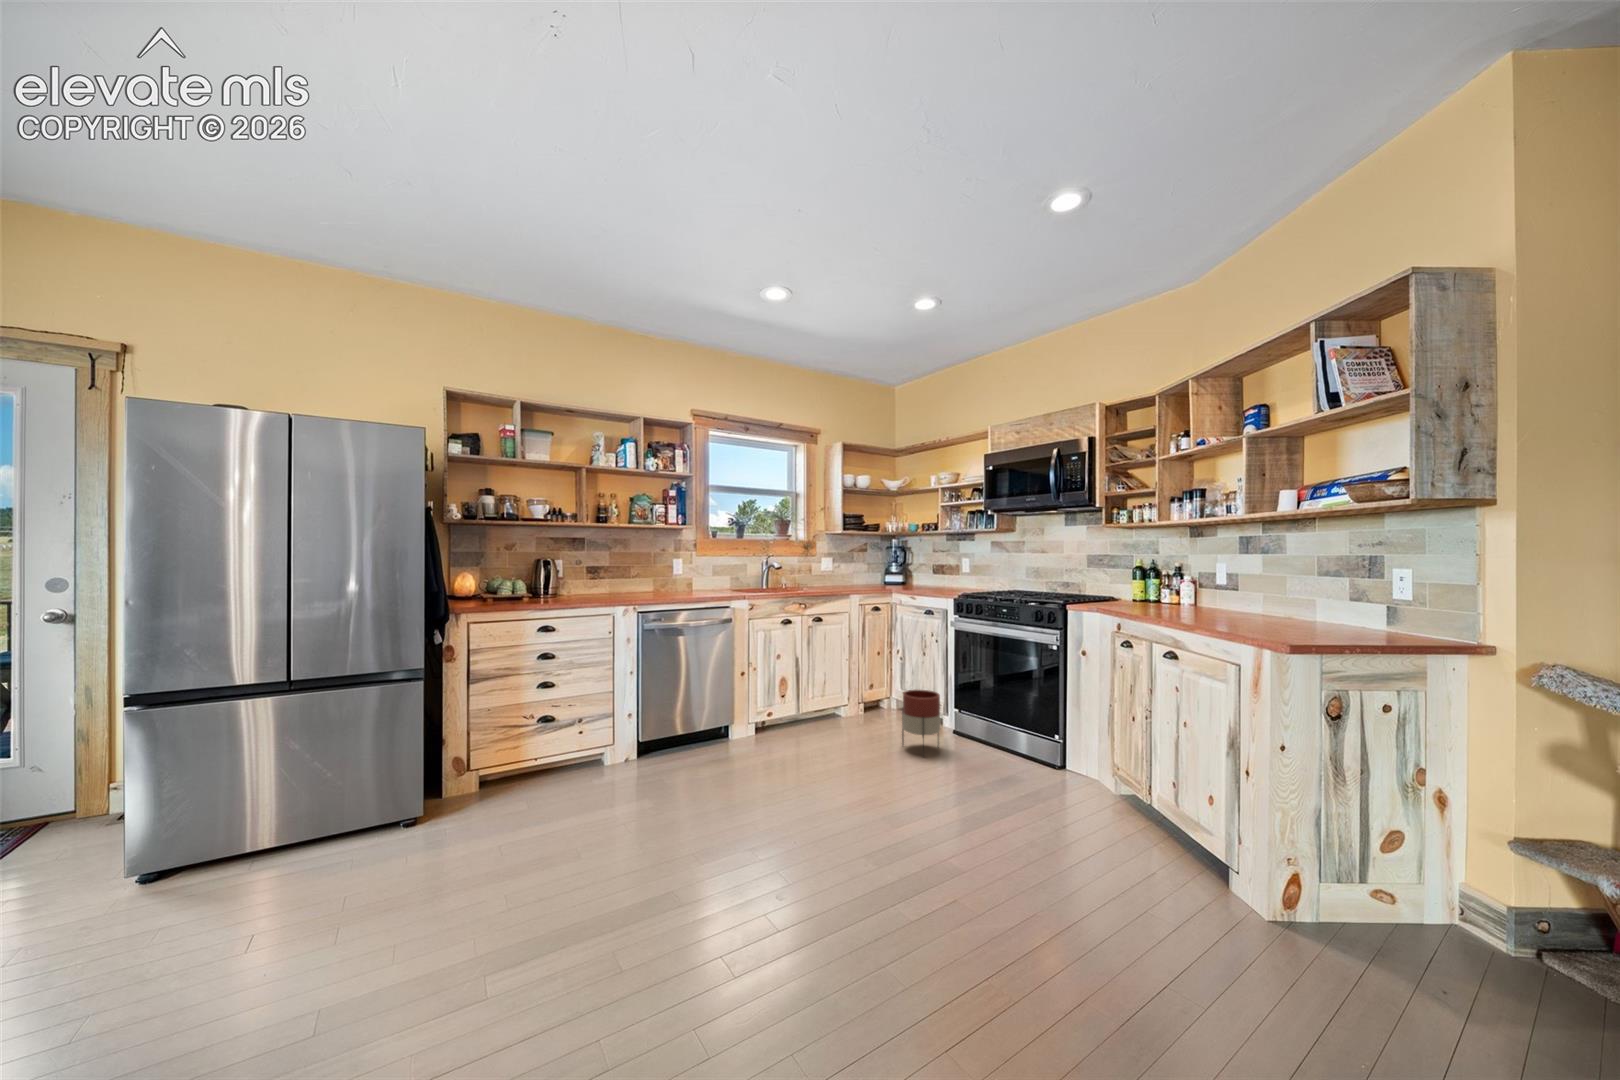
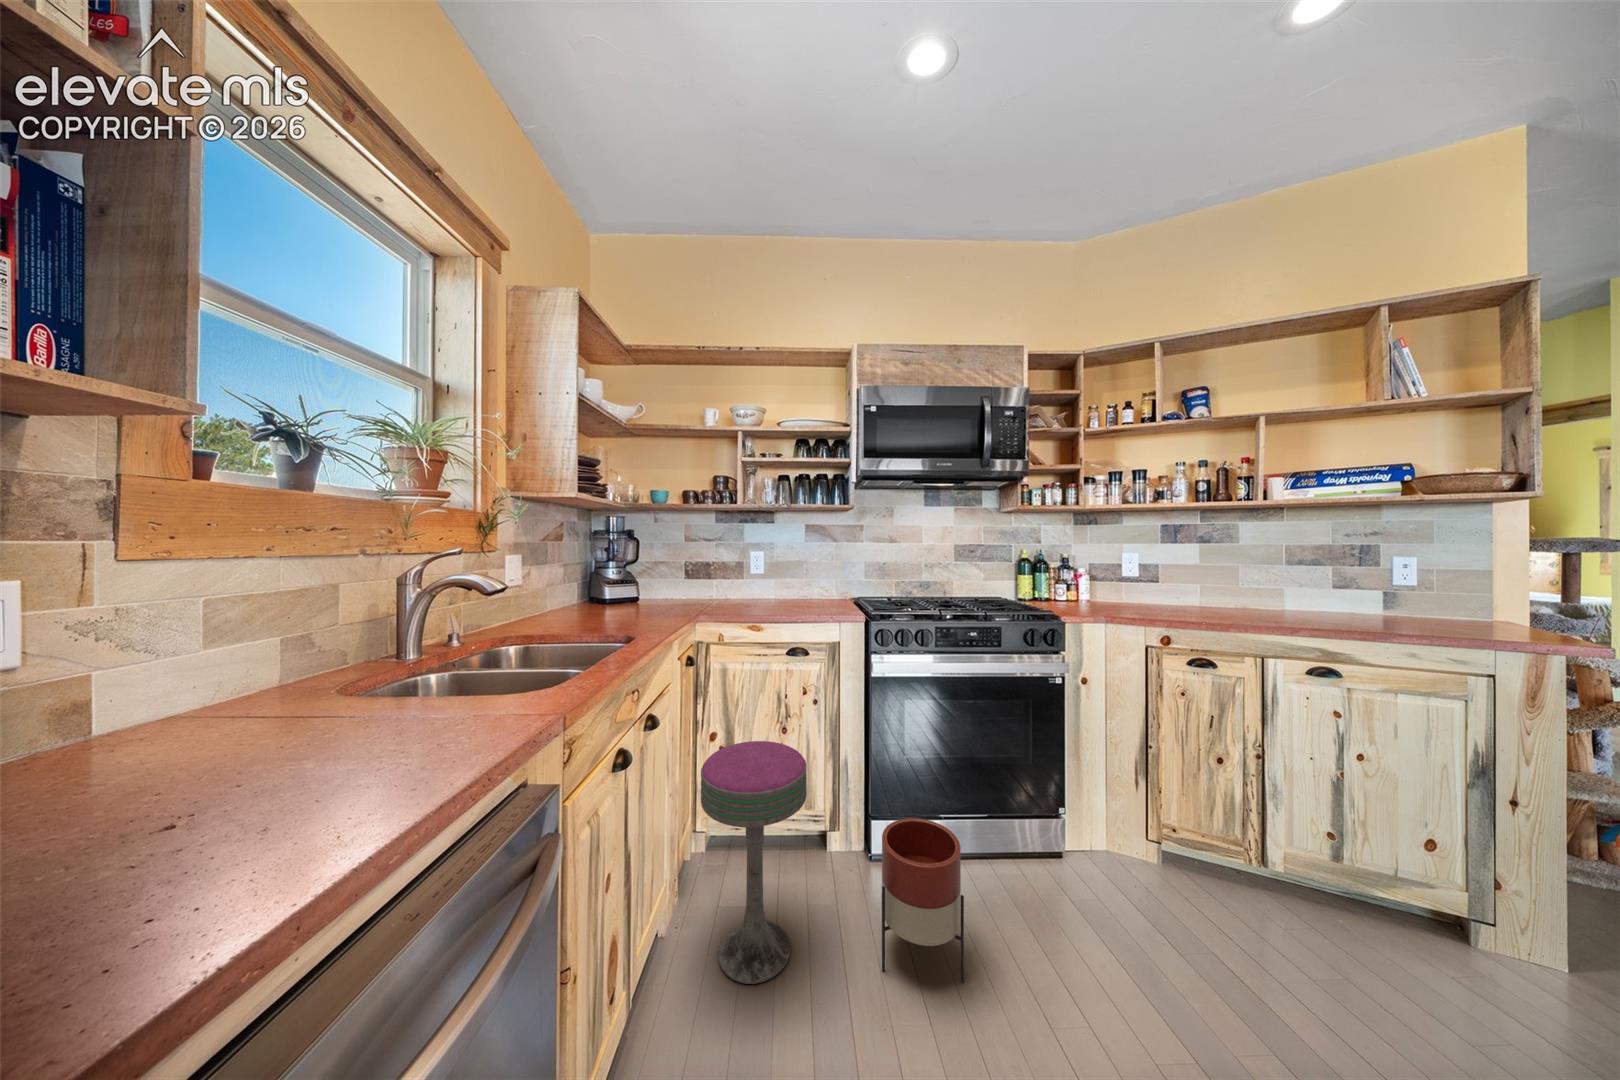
bar stool: none [850,643,895,733] -> present [701,741,807,984]

